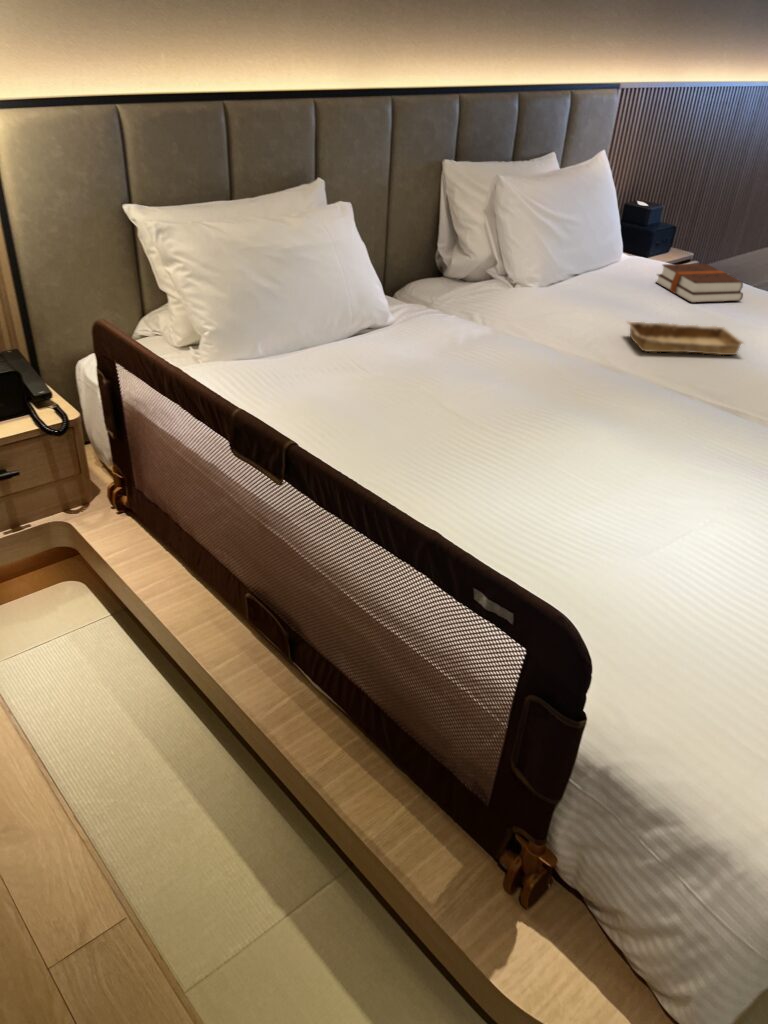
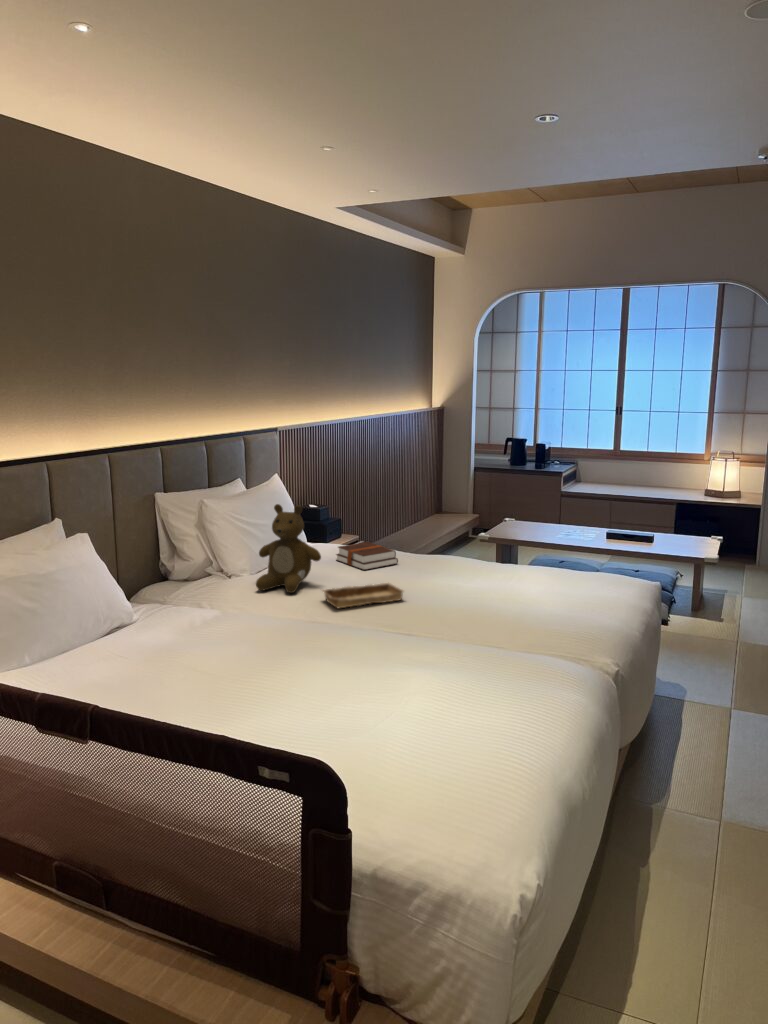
teddy bear: none [544,192,638,318] -> present [256,504,321,593]

